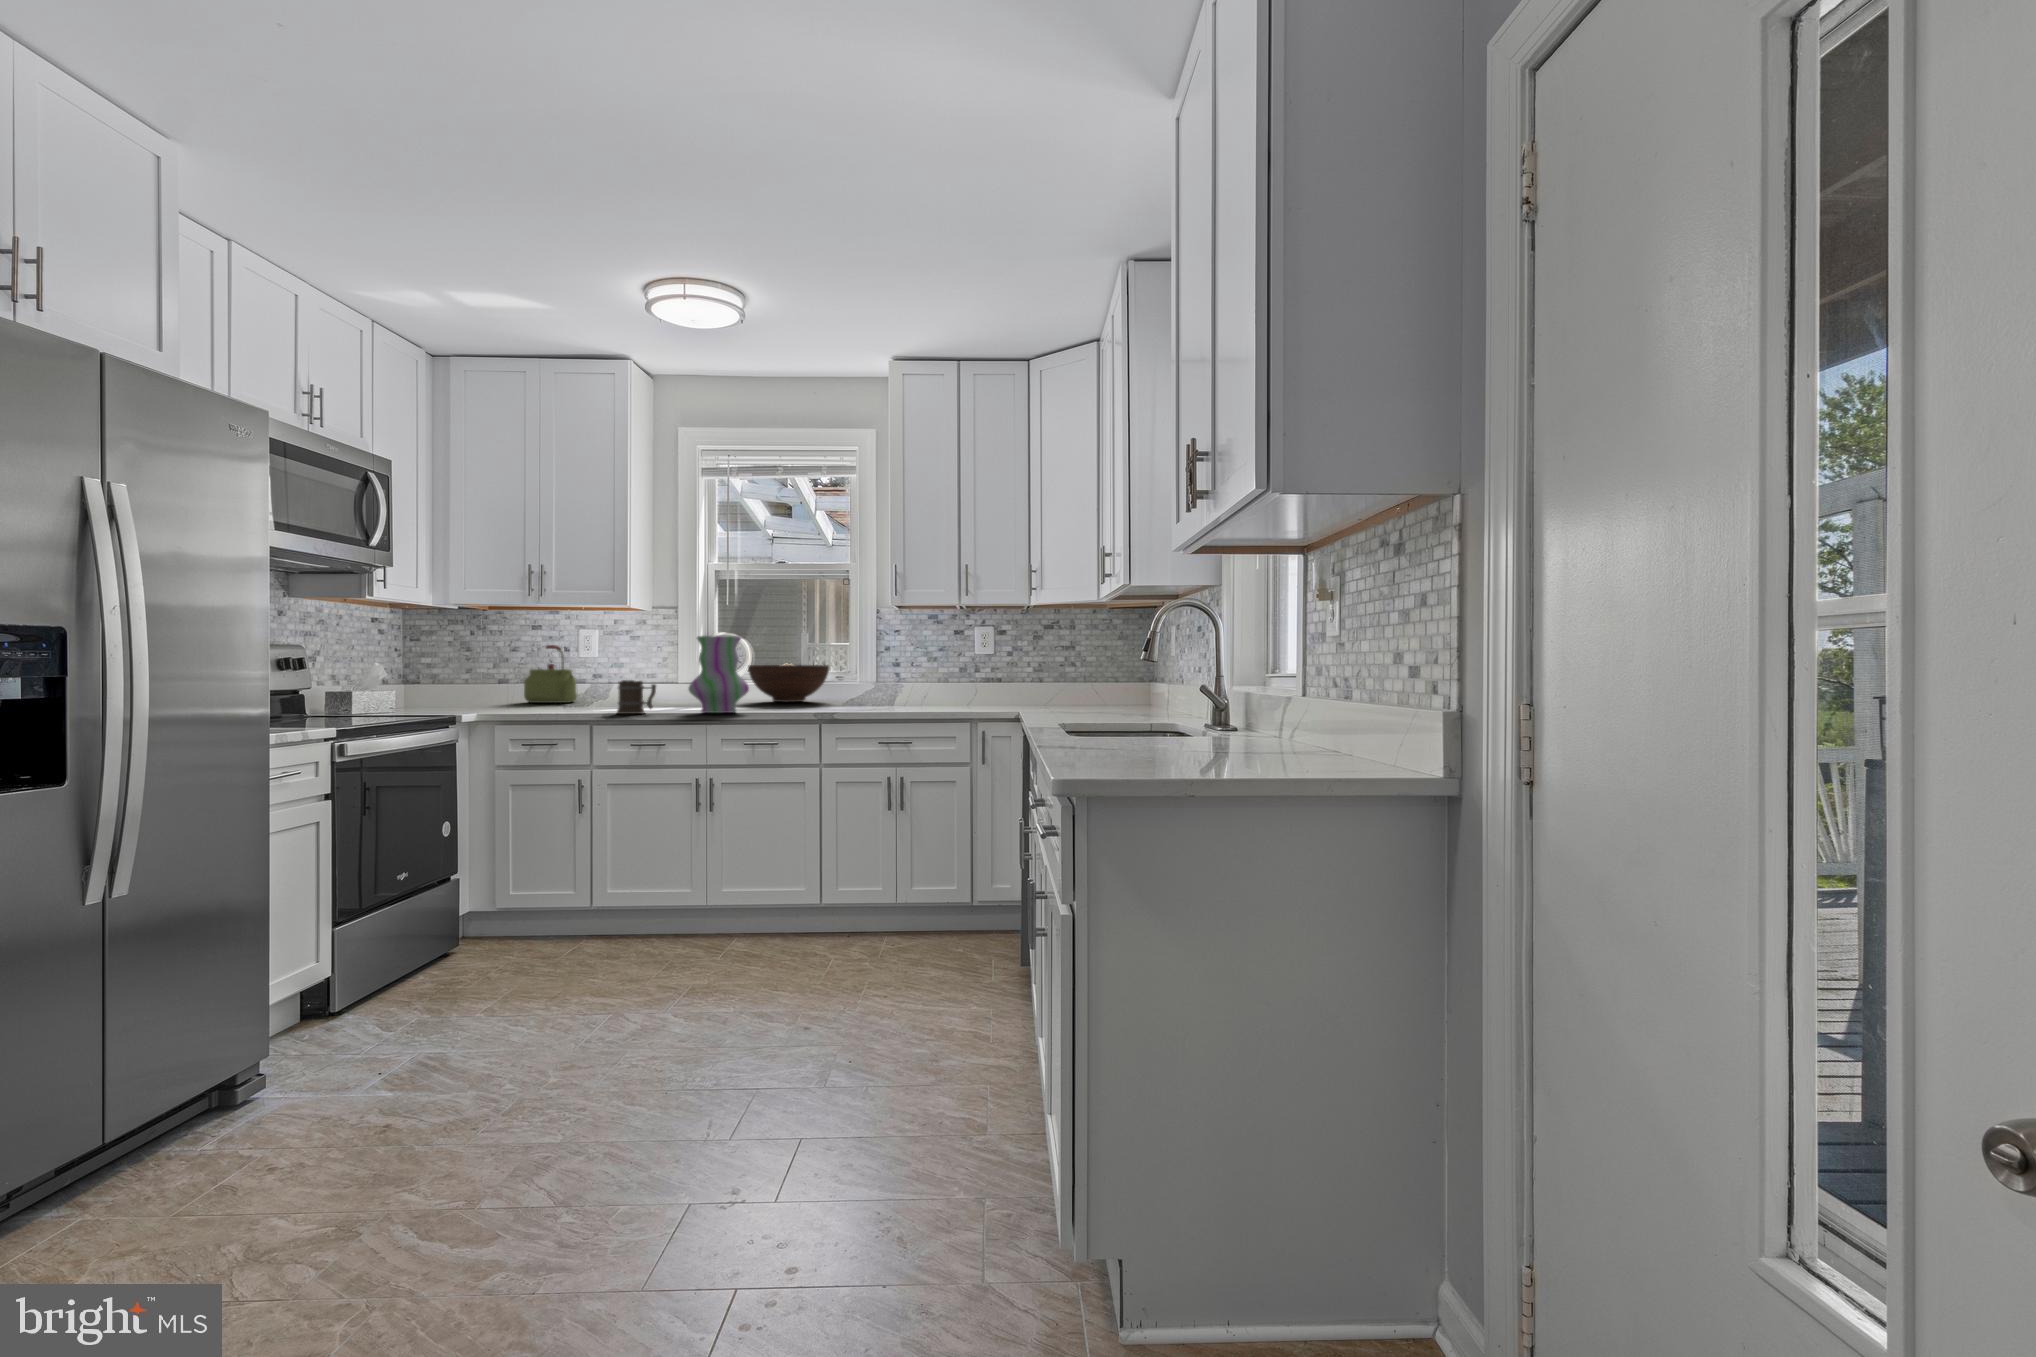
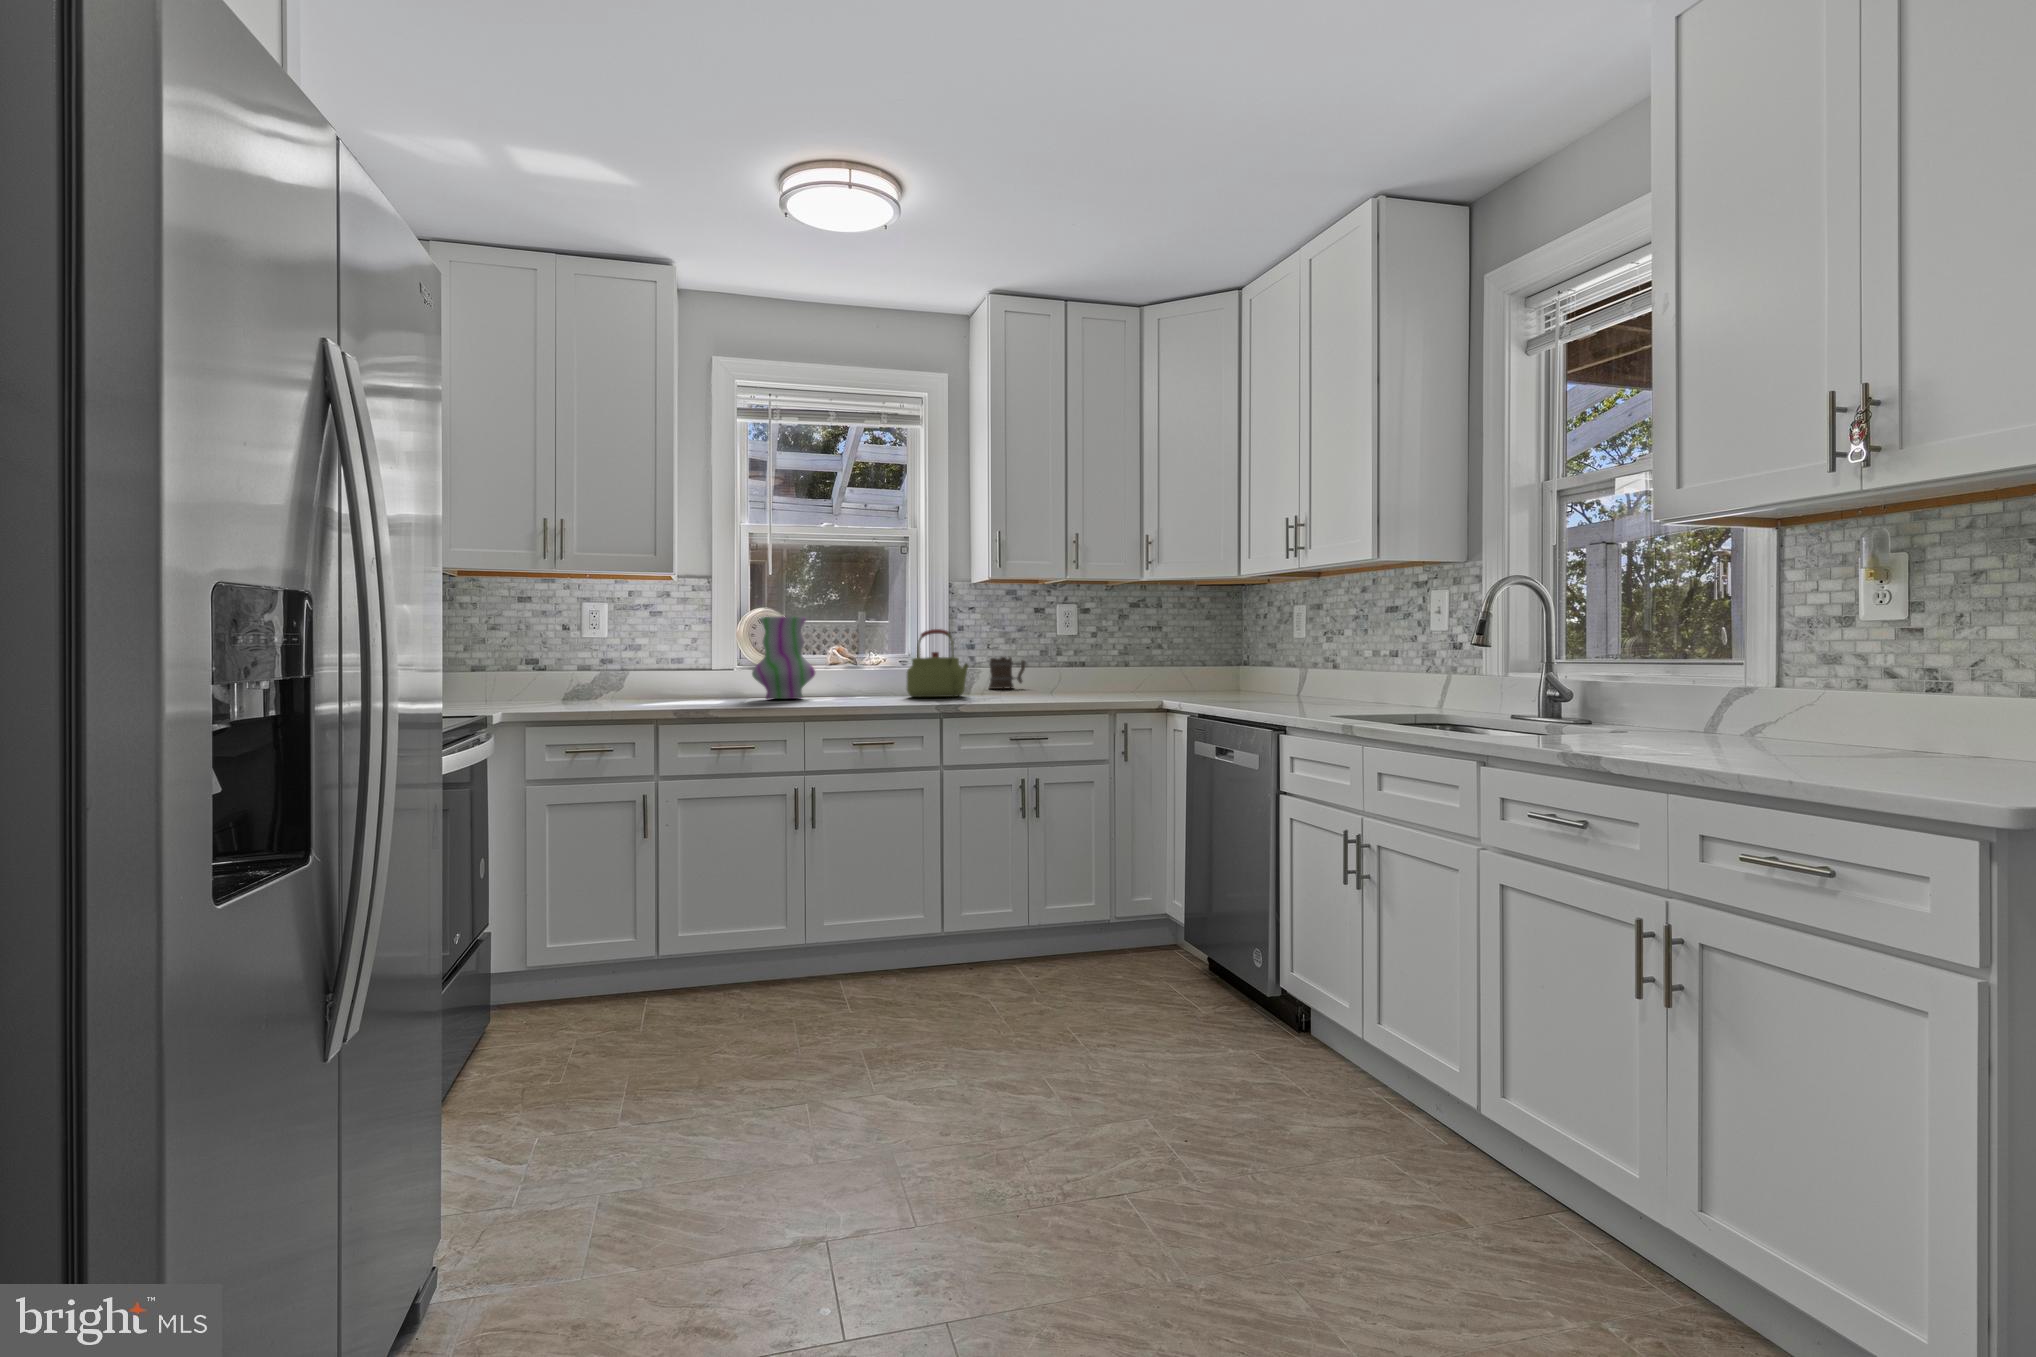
kettle: present [524,645,577,703] -> present [907,629,968,697]
fruit bowl: present [748,665,829,702] -> none [816,649,901,690]
mug: present [617,680,656,714] -> present [989,657,1026,689]

